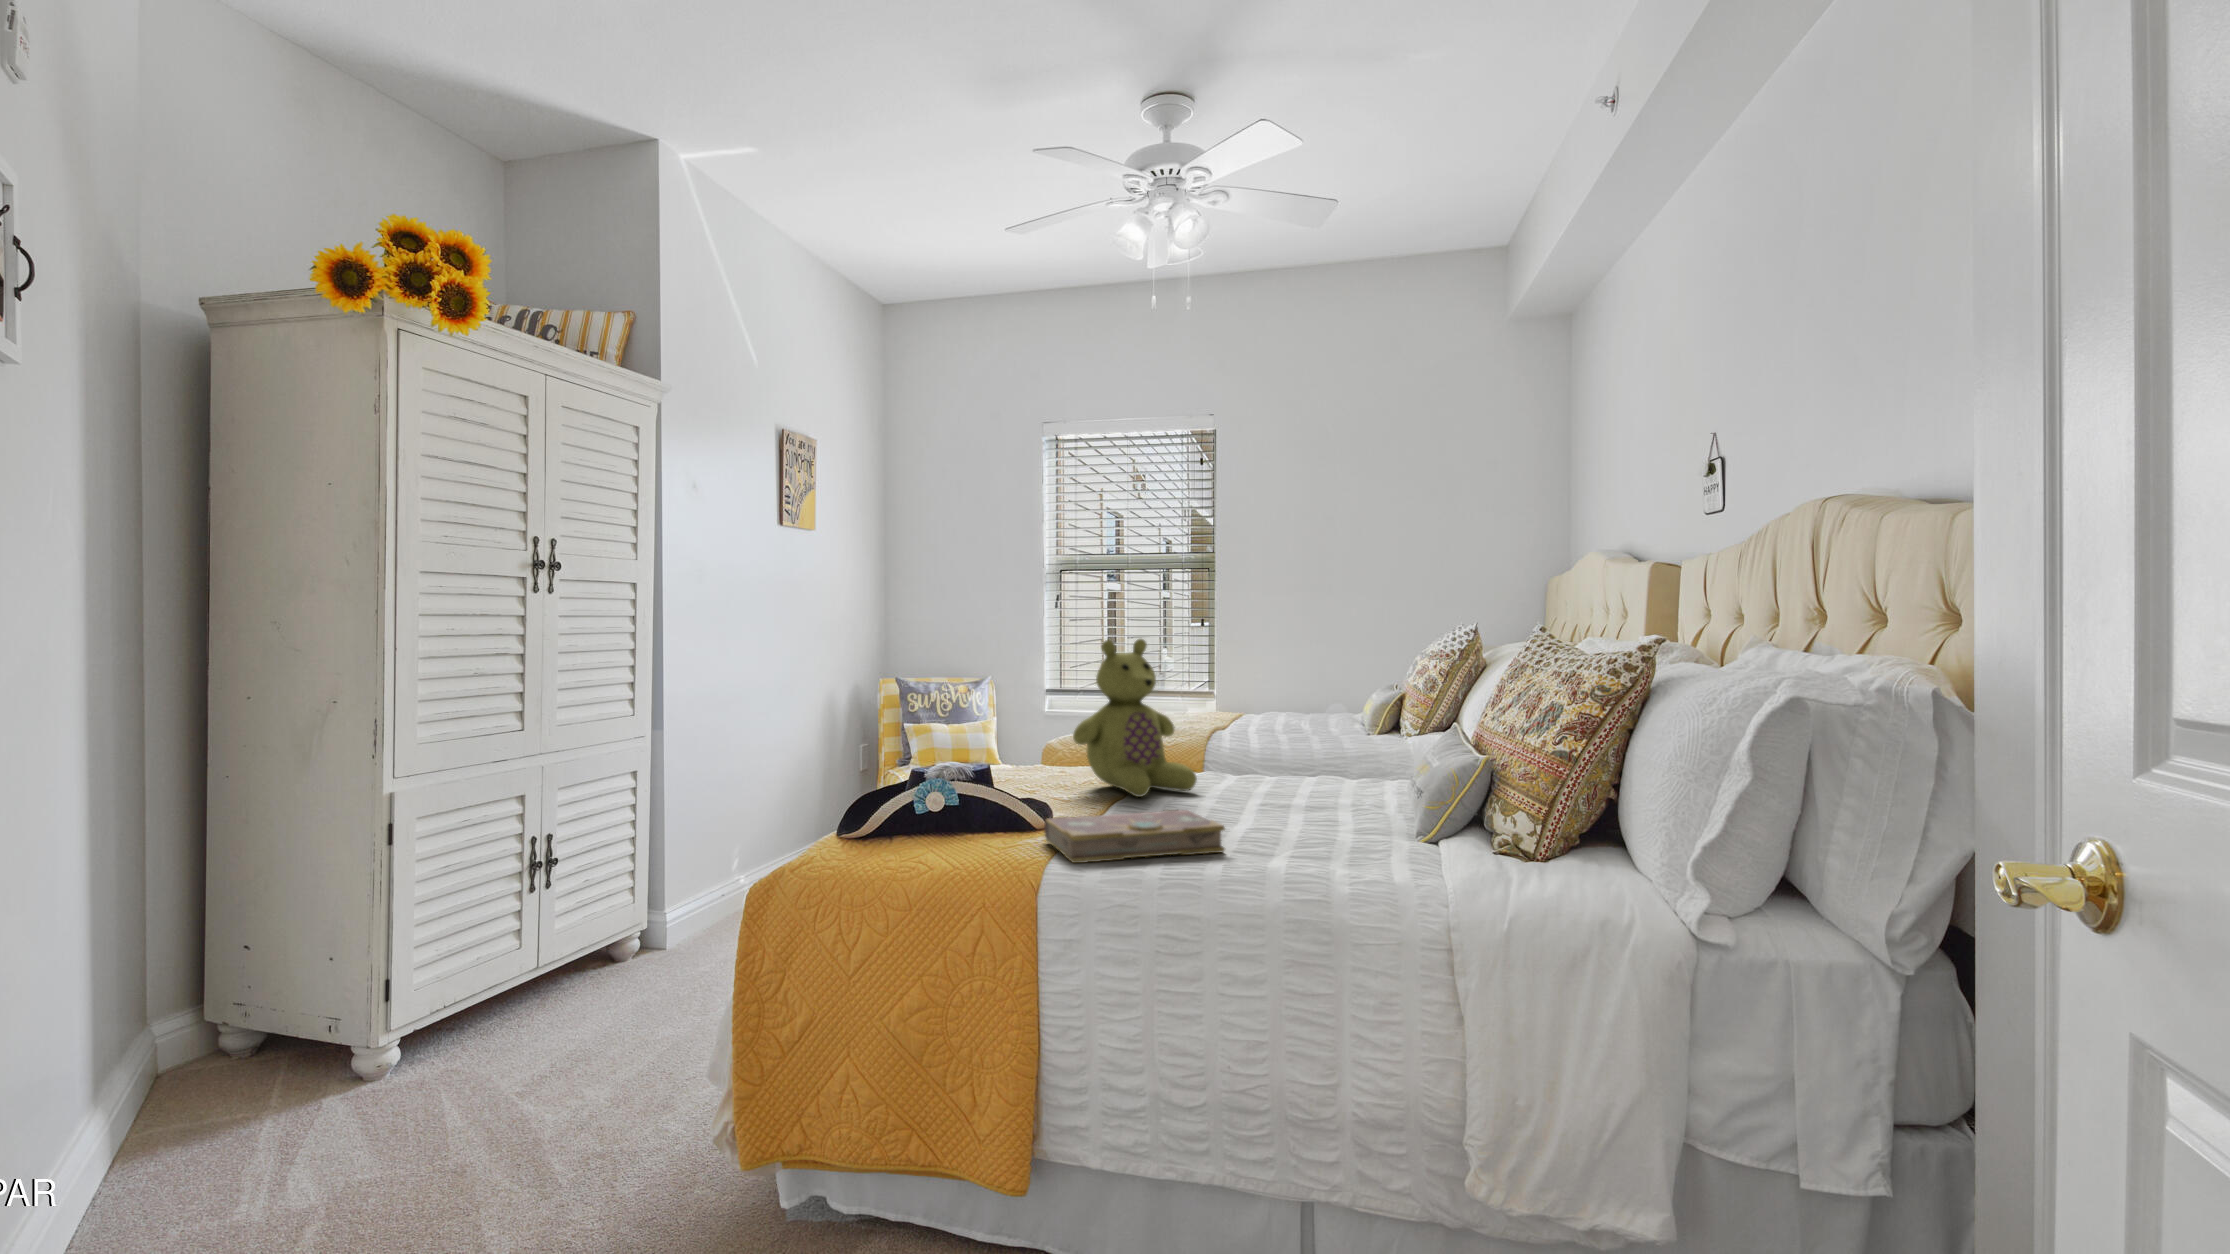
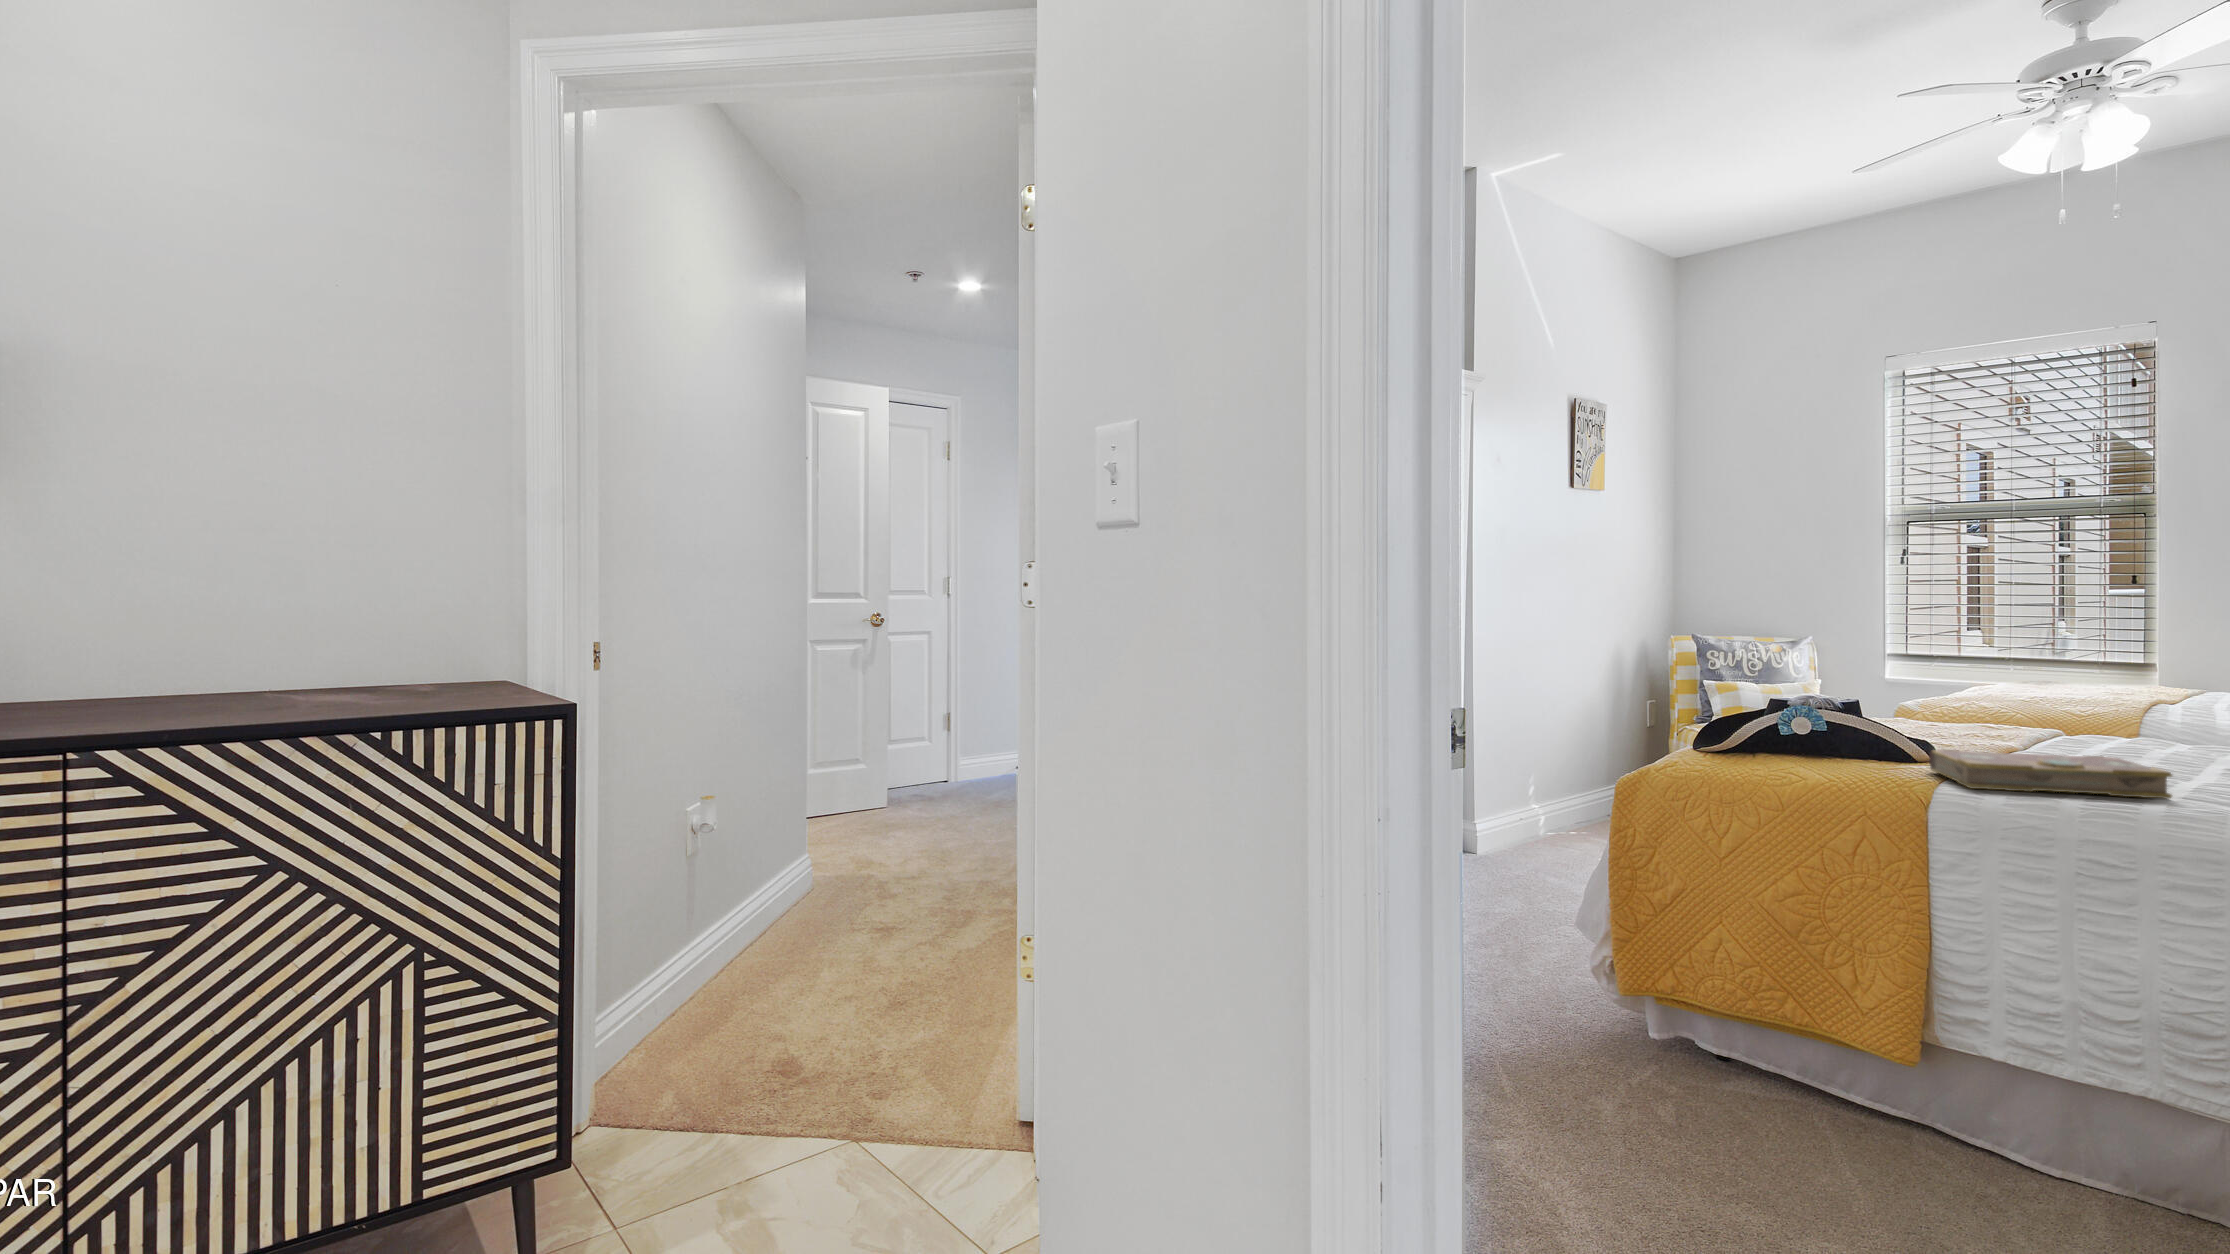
stuffed bear: present [1073,639,1197,797] -> none [1951,589,2126,750]

